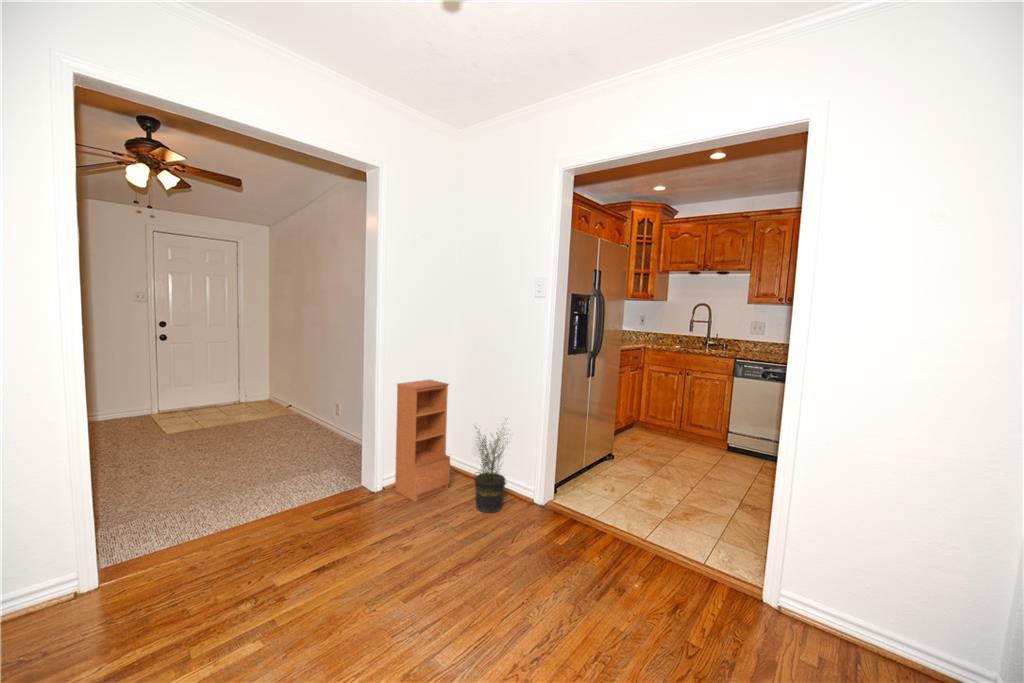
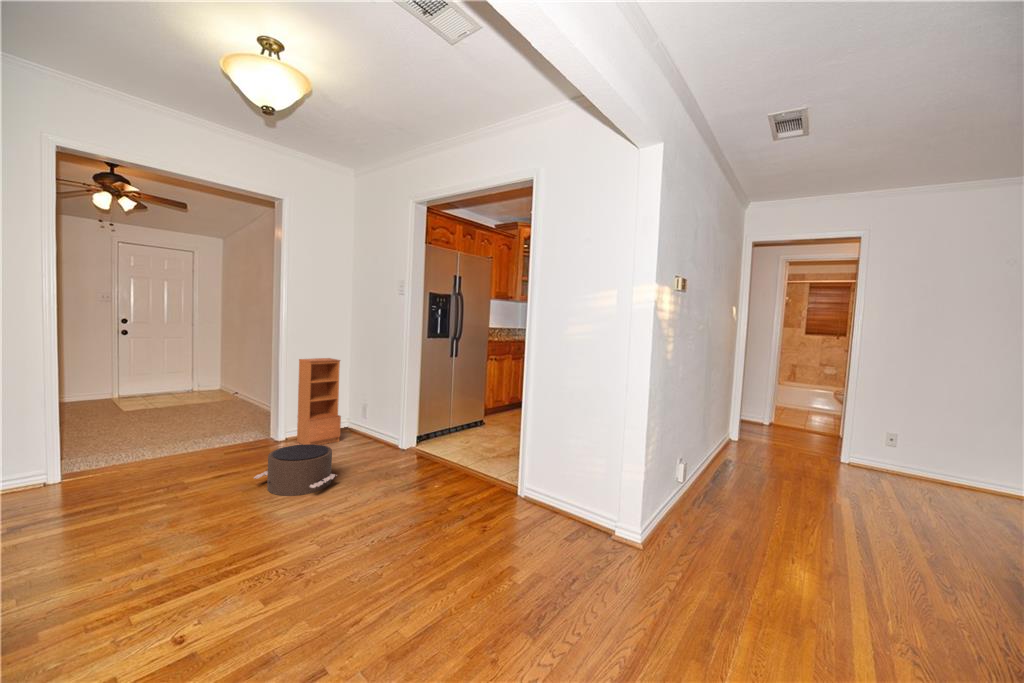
potted plant: present [474,428,506,513] -> none [349,384,384,453]
pouf: none [377,519,494,616] -> present [254,444,337,496]

